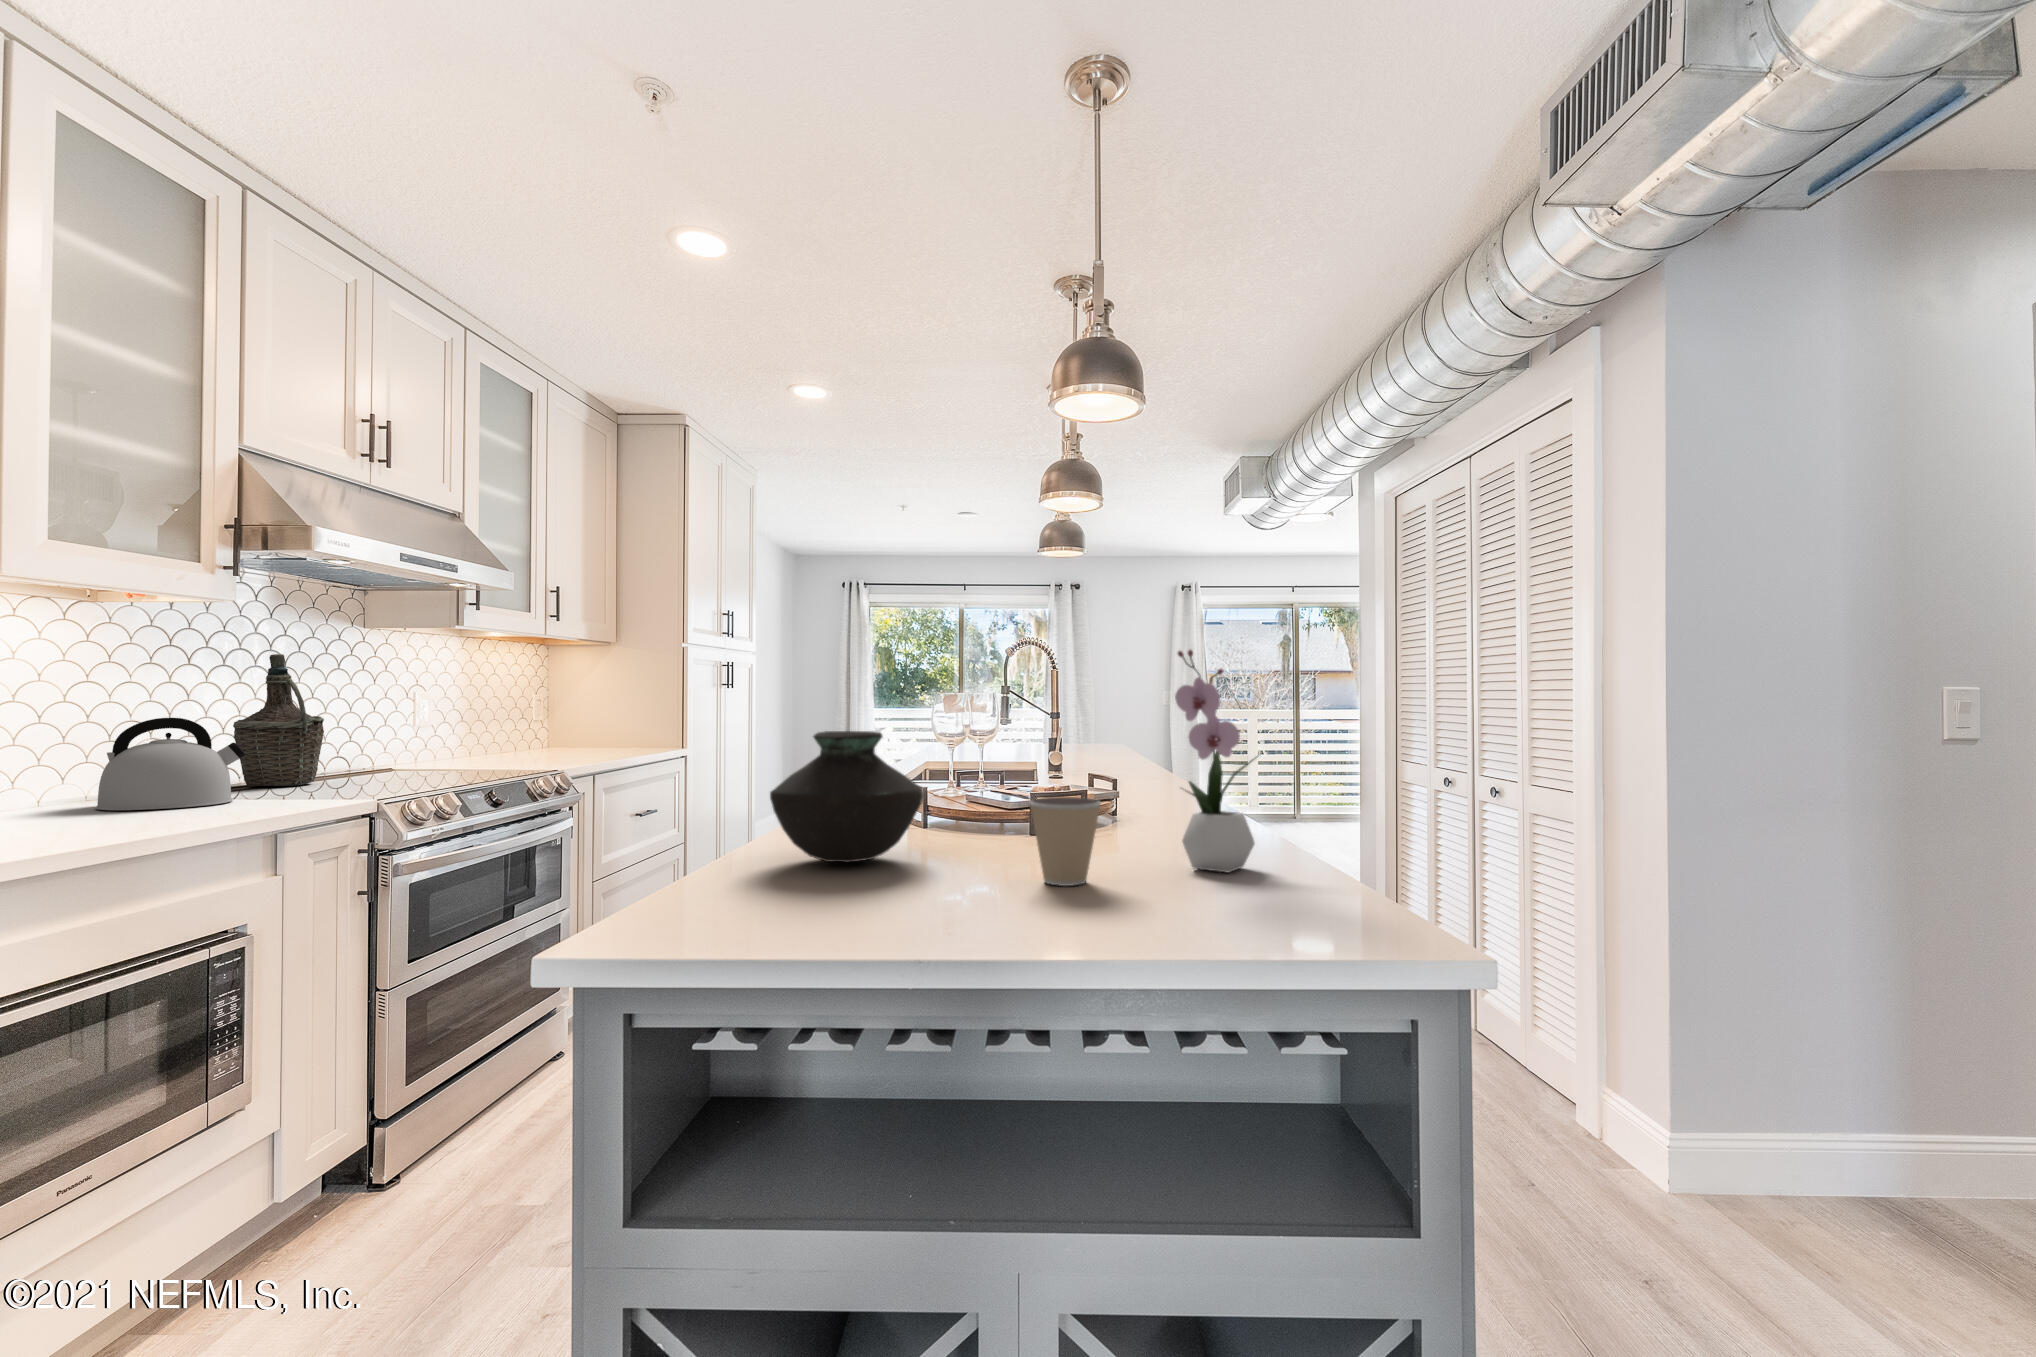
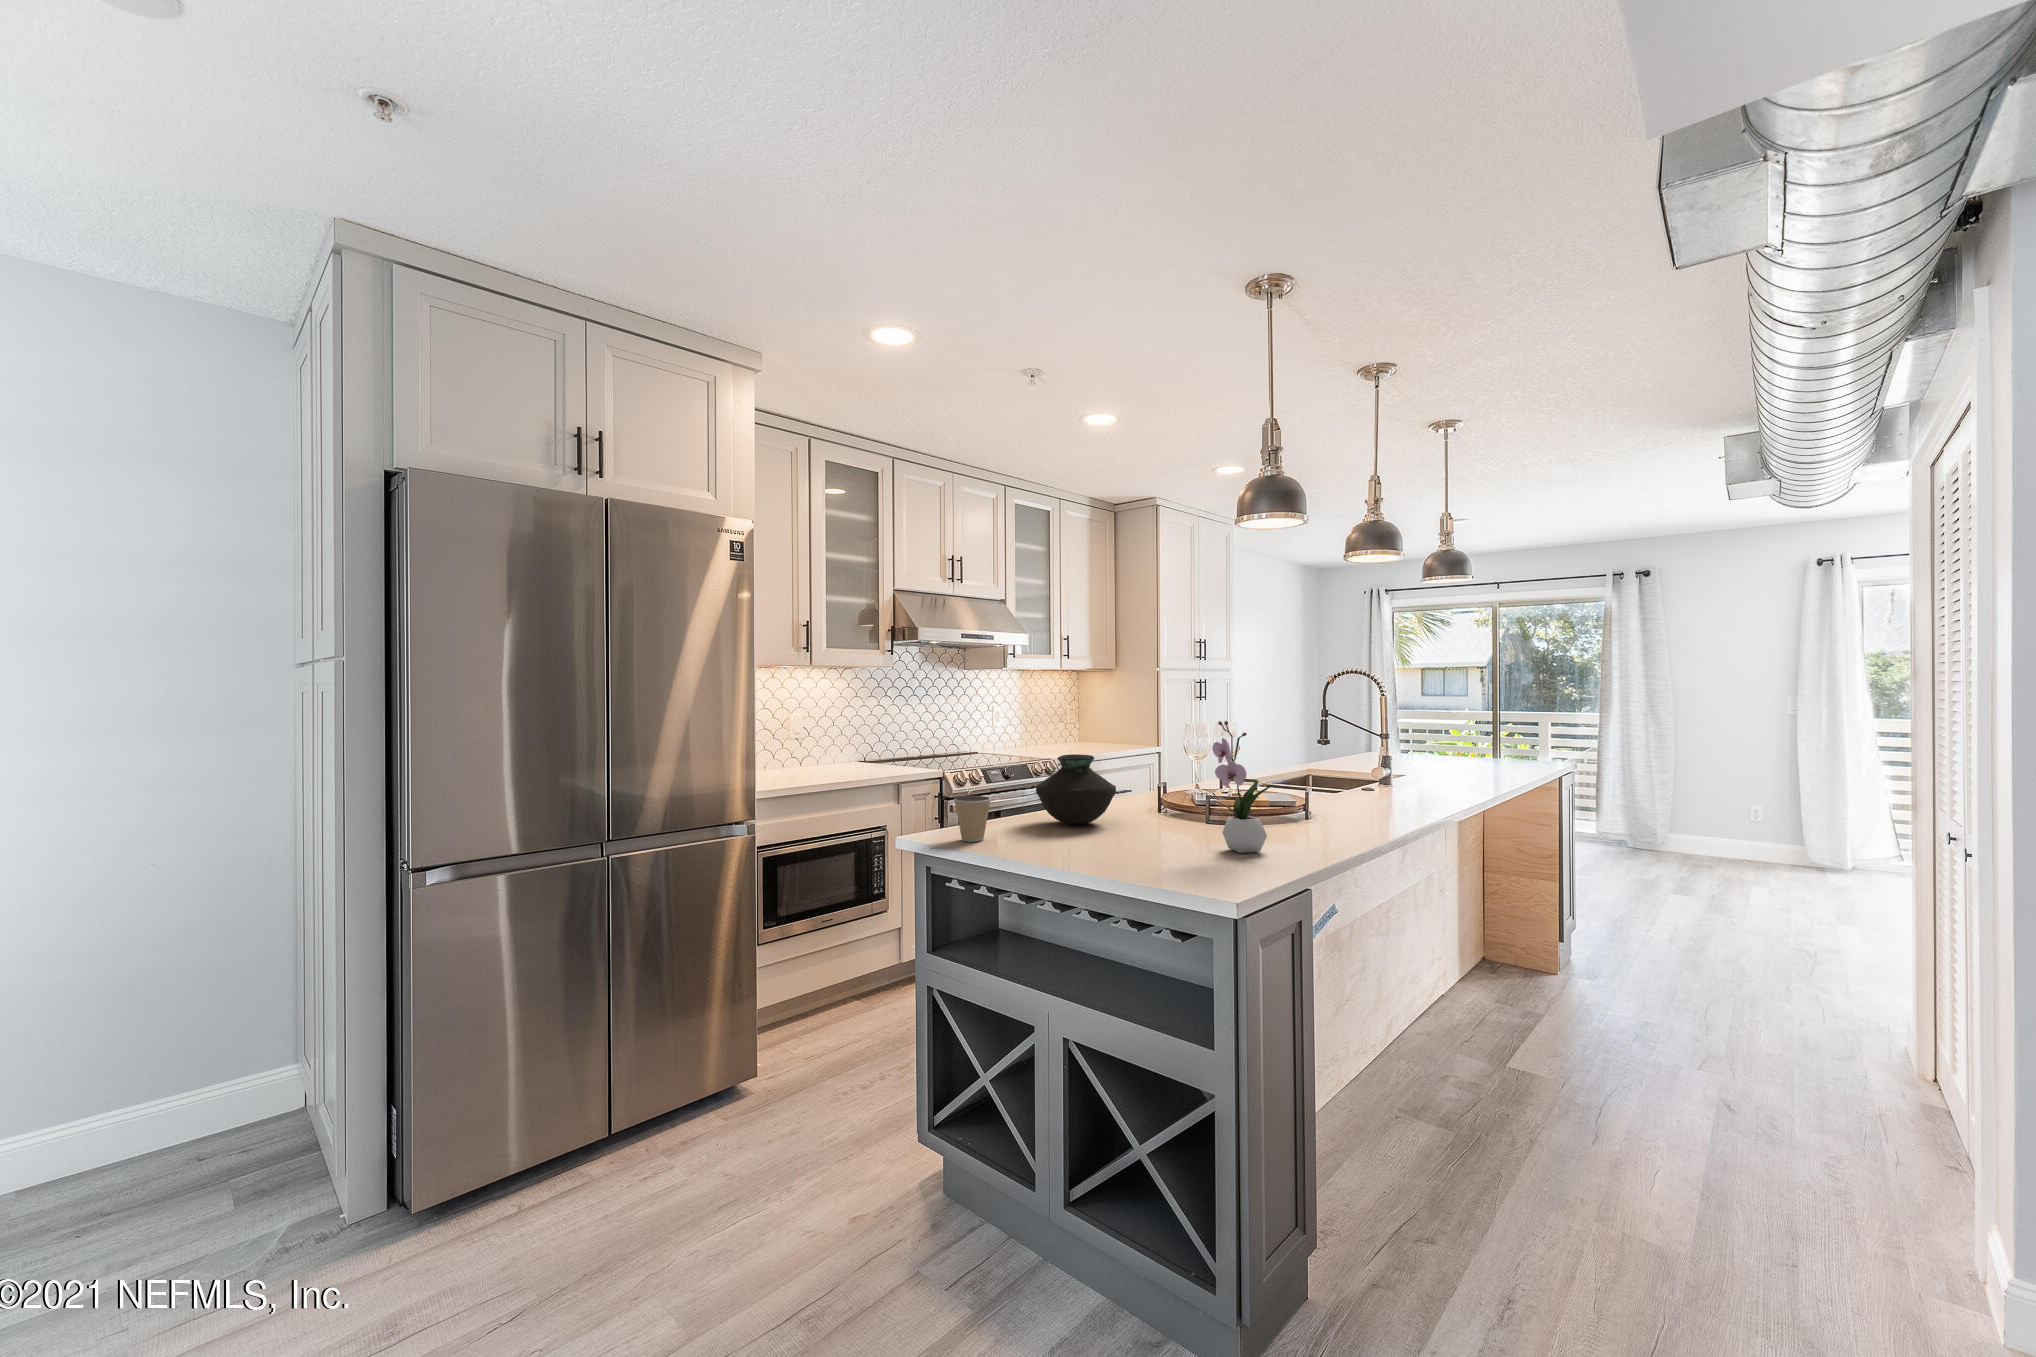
bottle: present [233,654,324,787] -> none [899,690,936,758]
kettle: present [95,718,245,810] -> none [843,725,895,768]
coffee cup: present [1030,797,1101,886] -> present [954,796,991,842]

